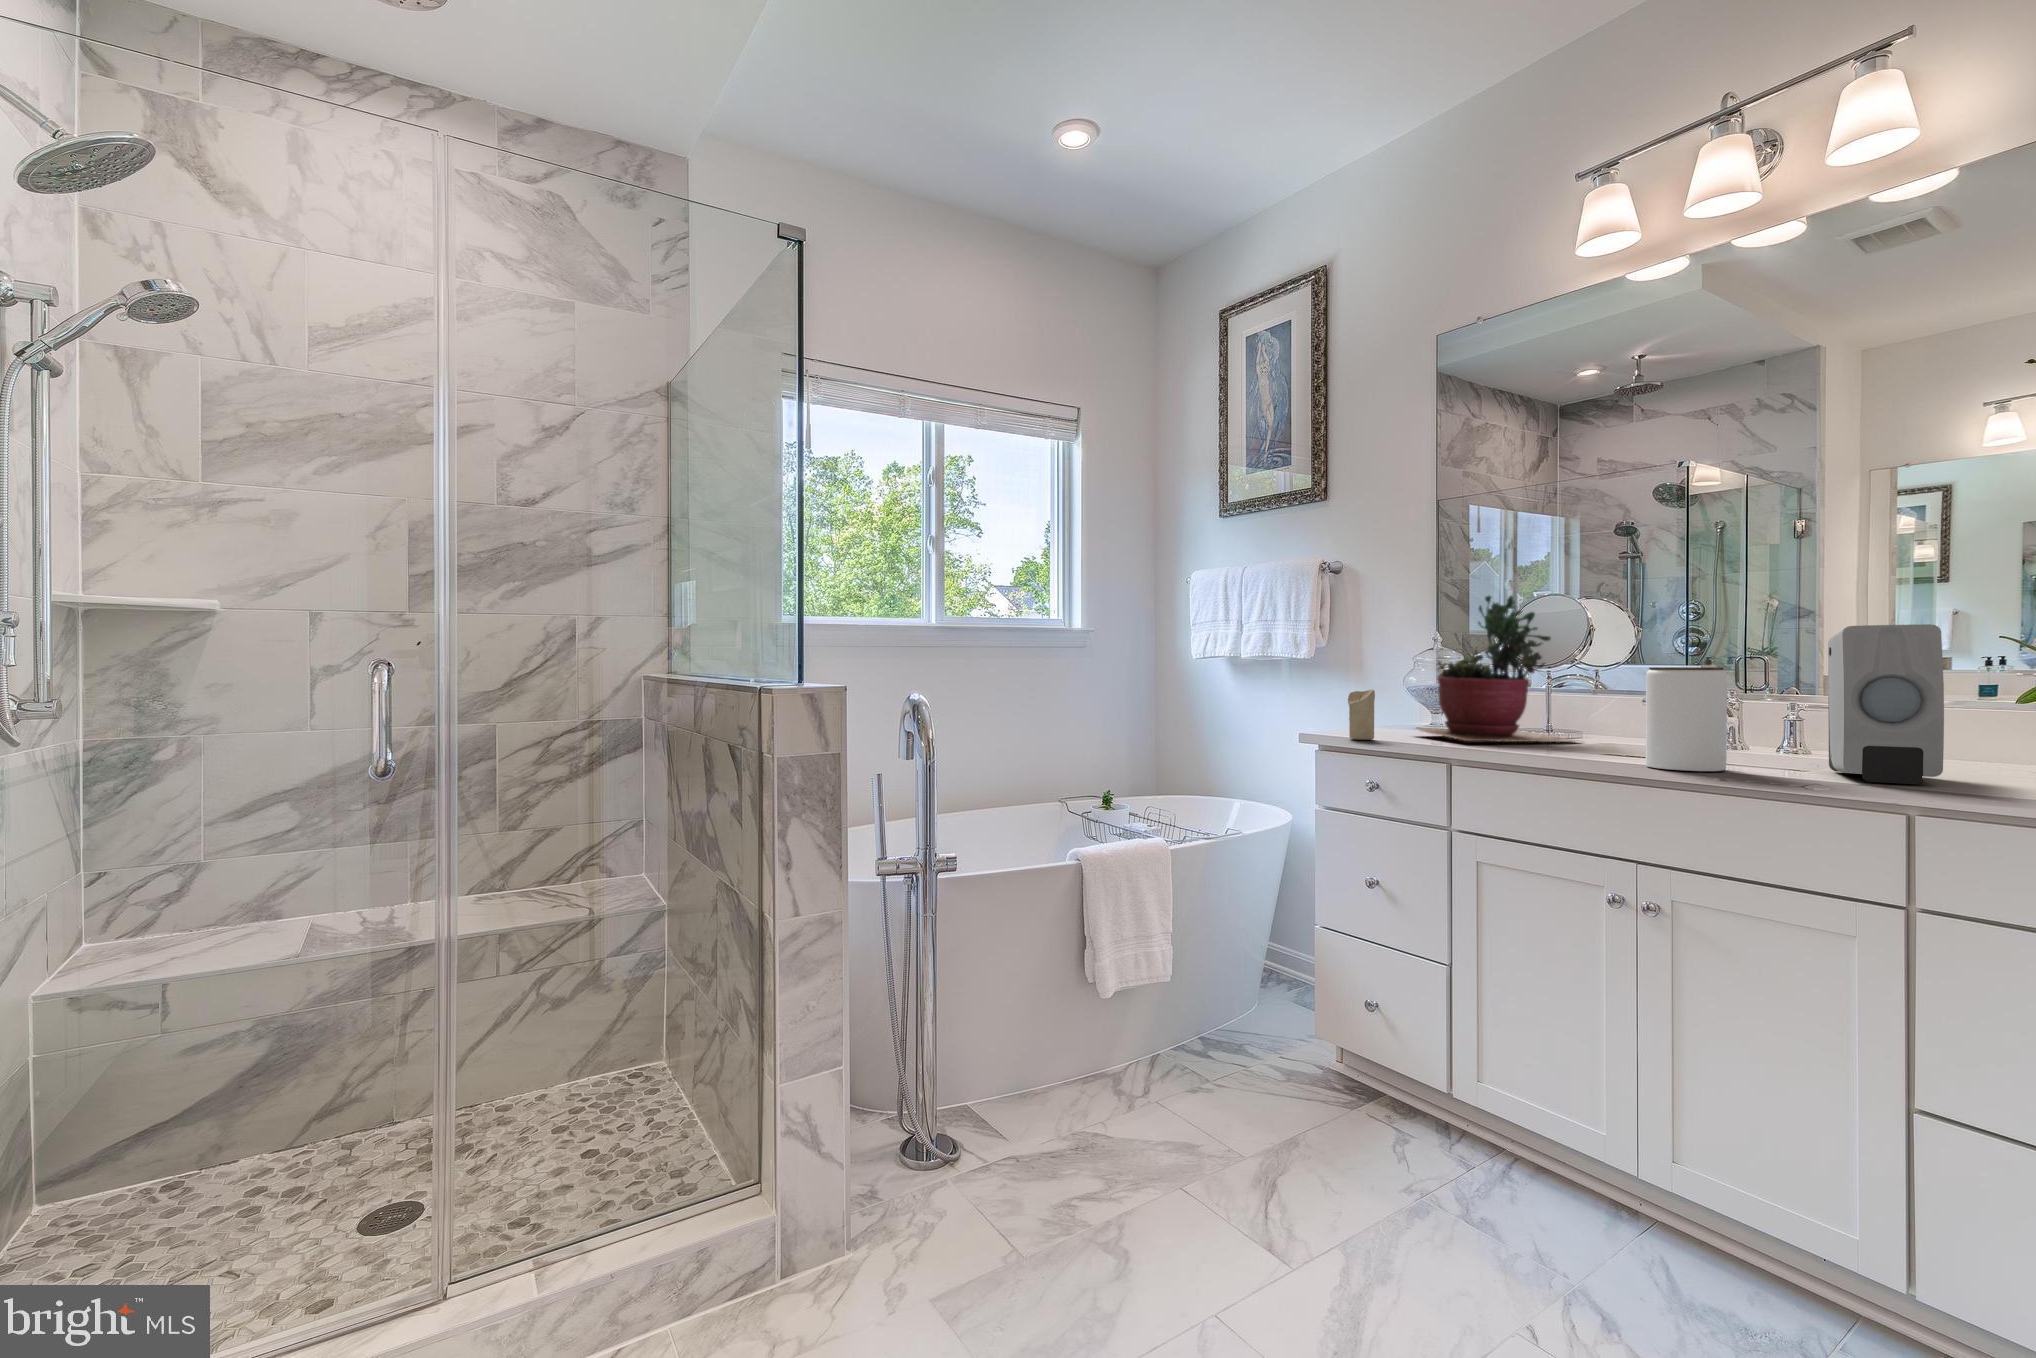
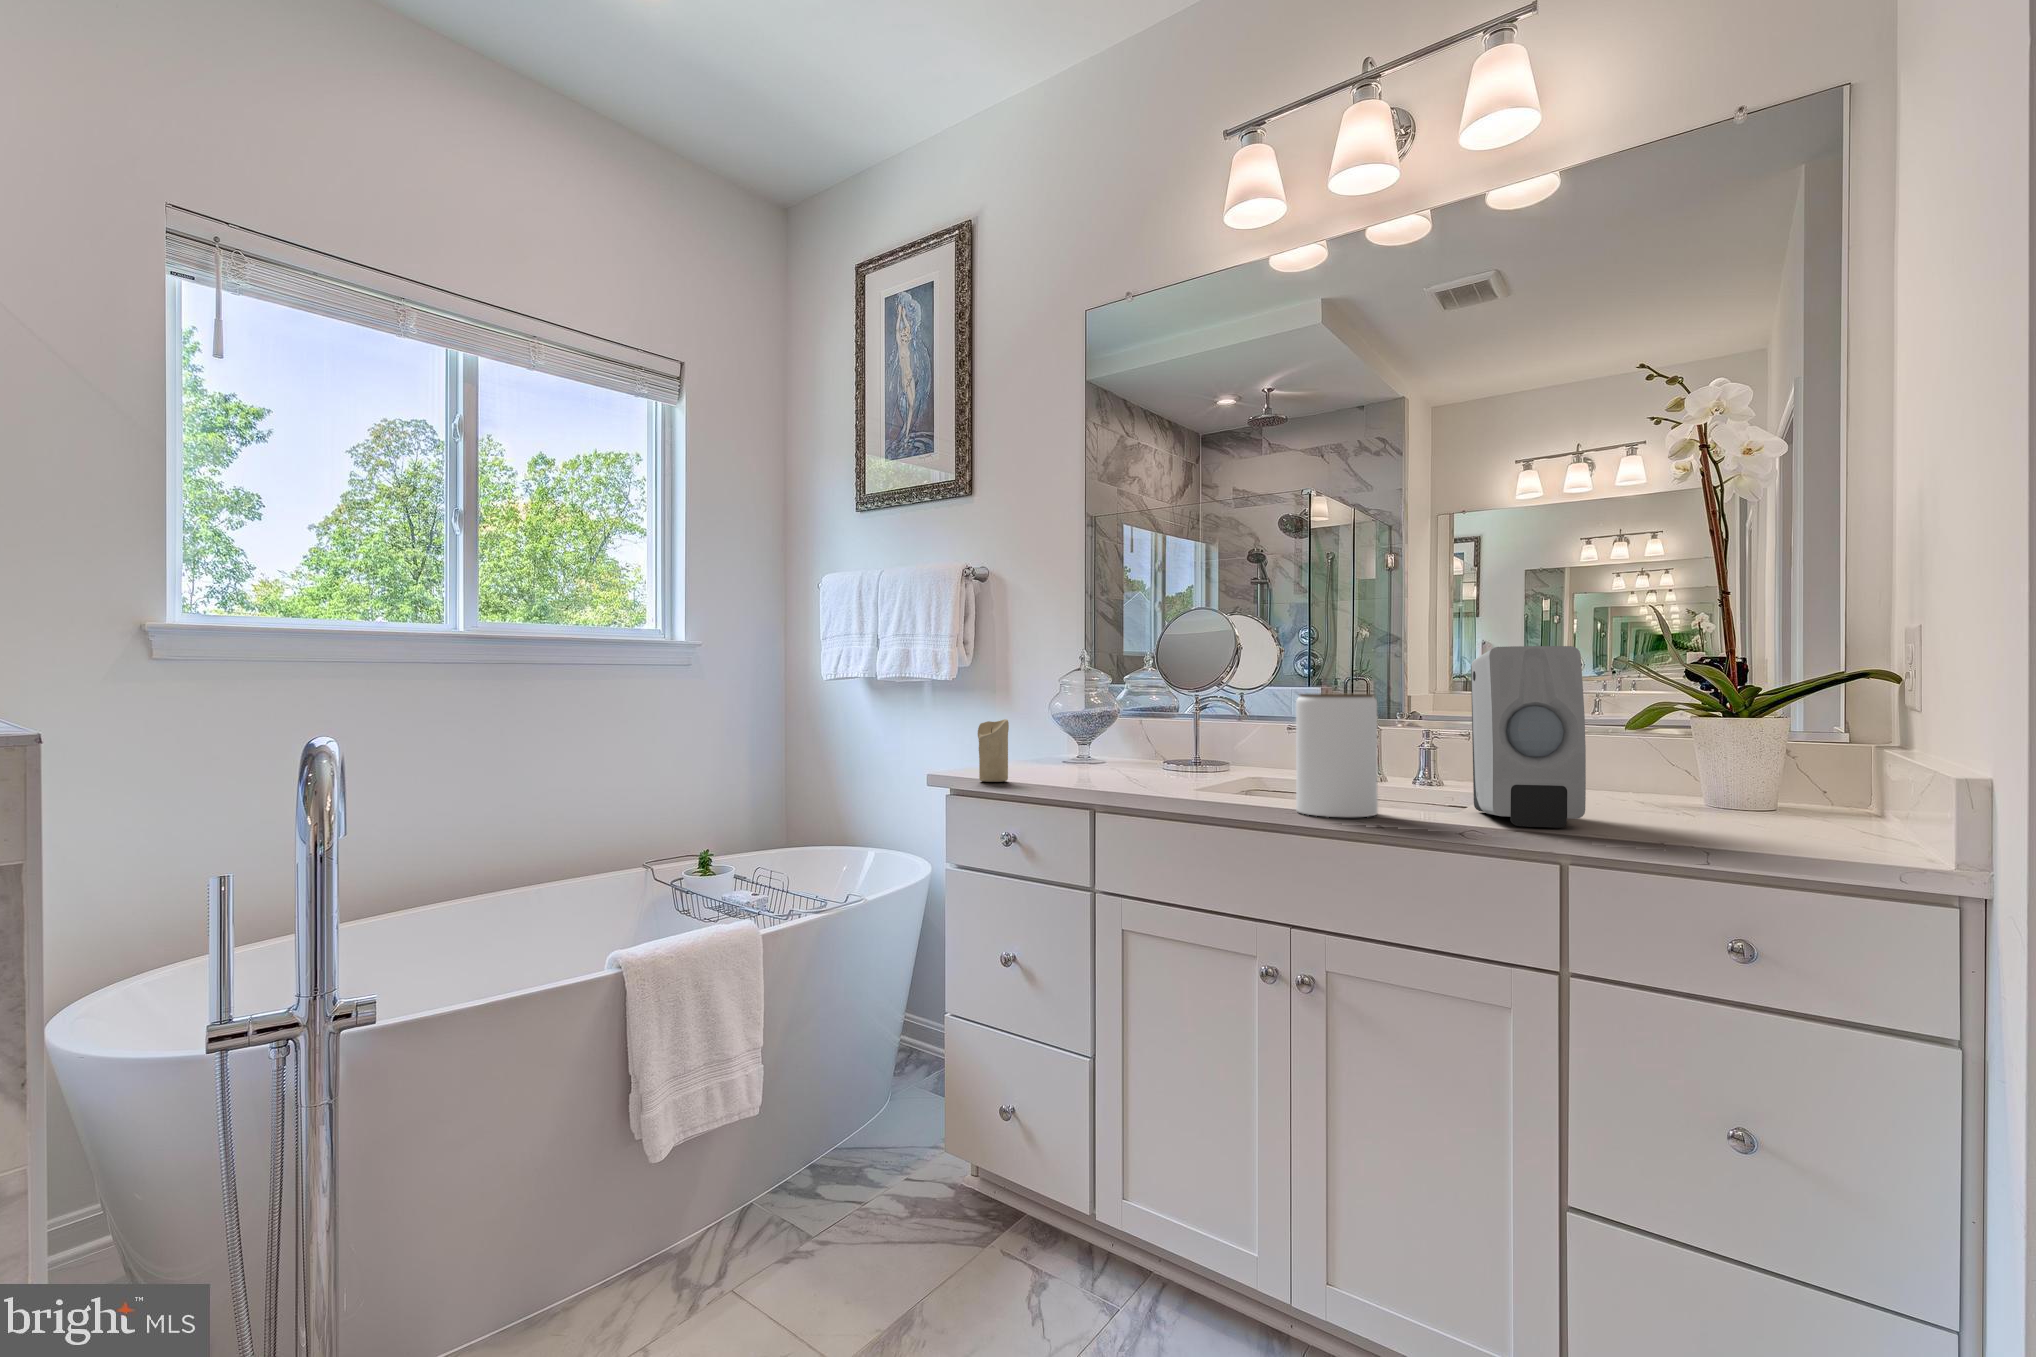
succulent plant: present [1417,595,1574,742] -> none [1051,607,1235,781]

